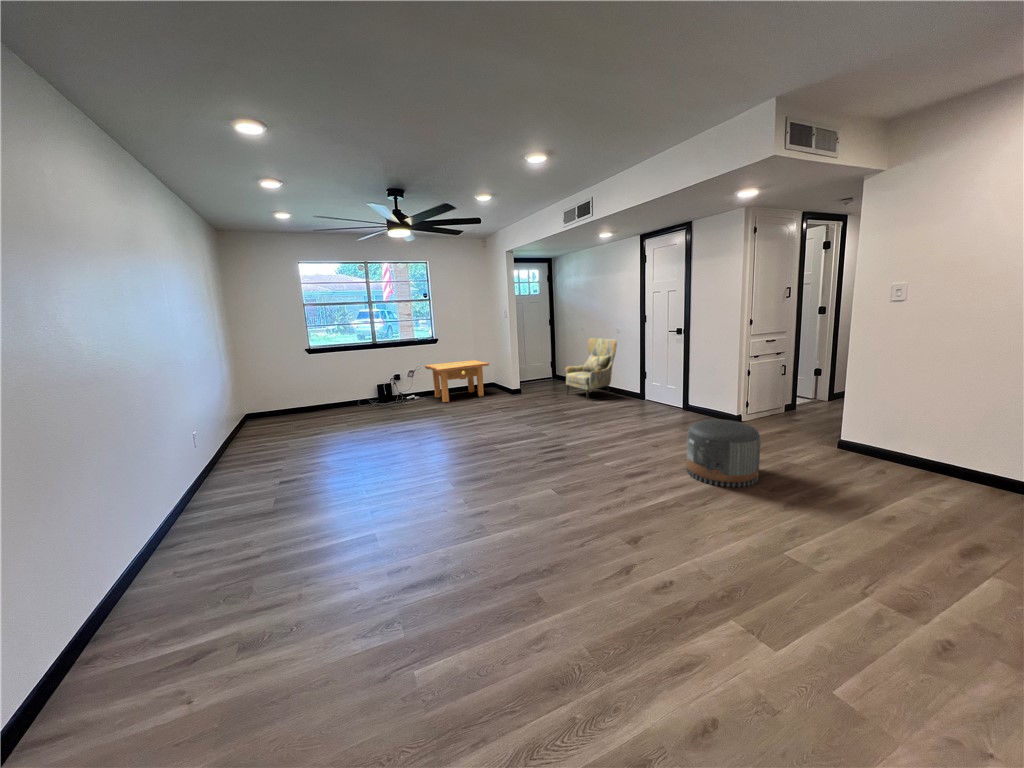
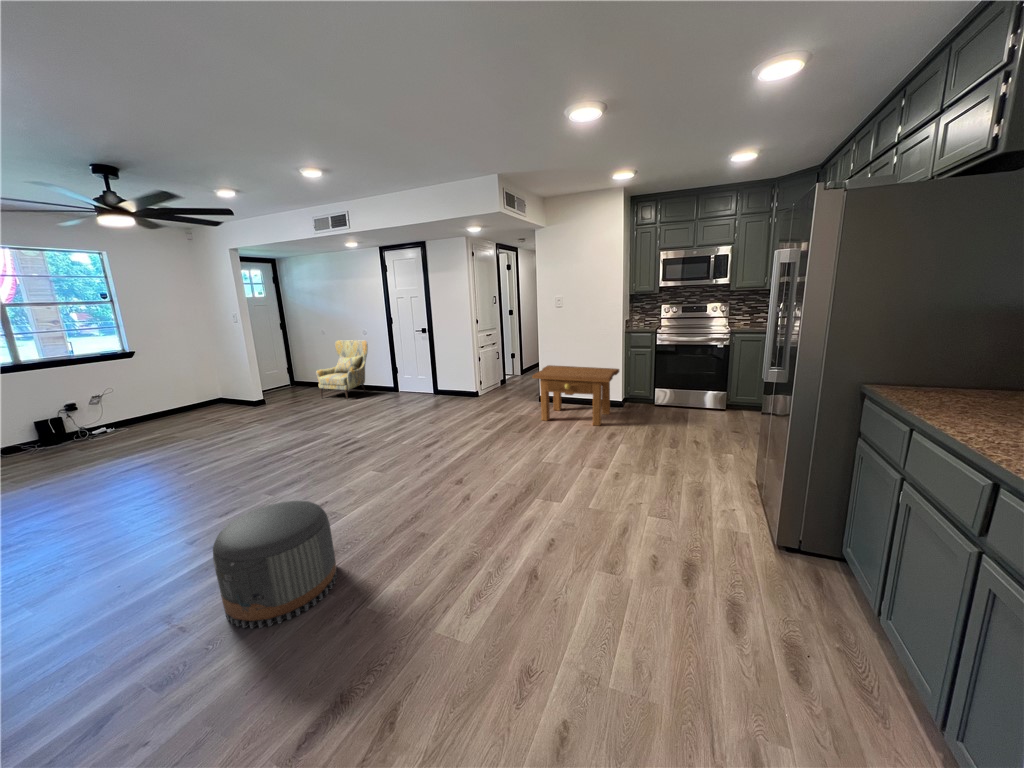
side table: present [425,360,489,402] -> present [533,365,619,426]
pouf: present [686,419,760,487] -> present [213,501,337,629]

